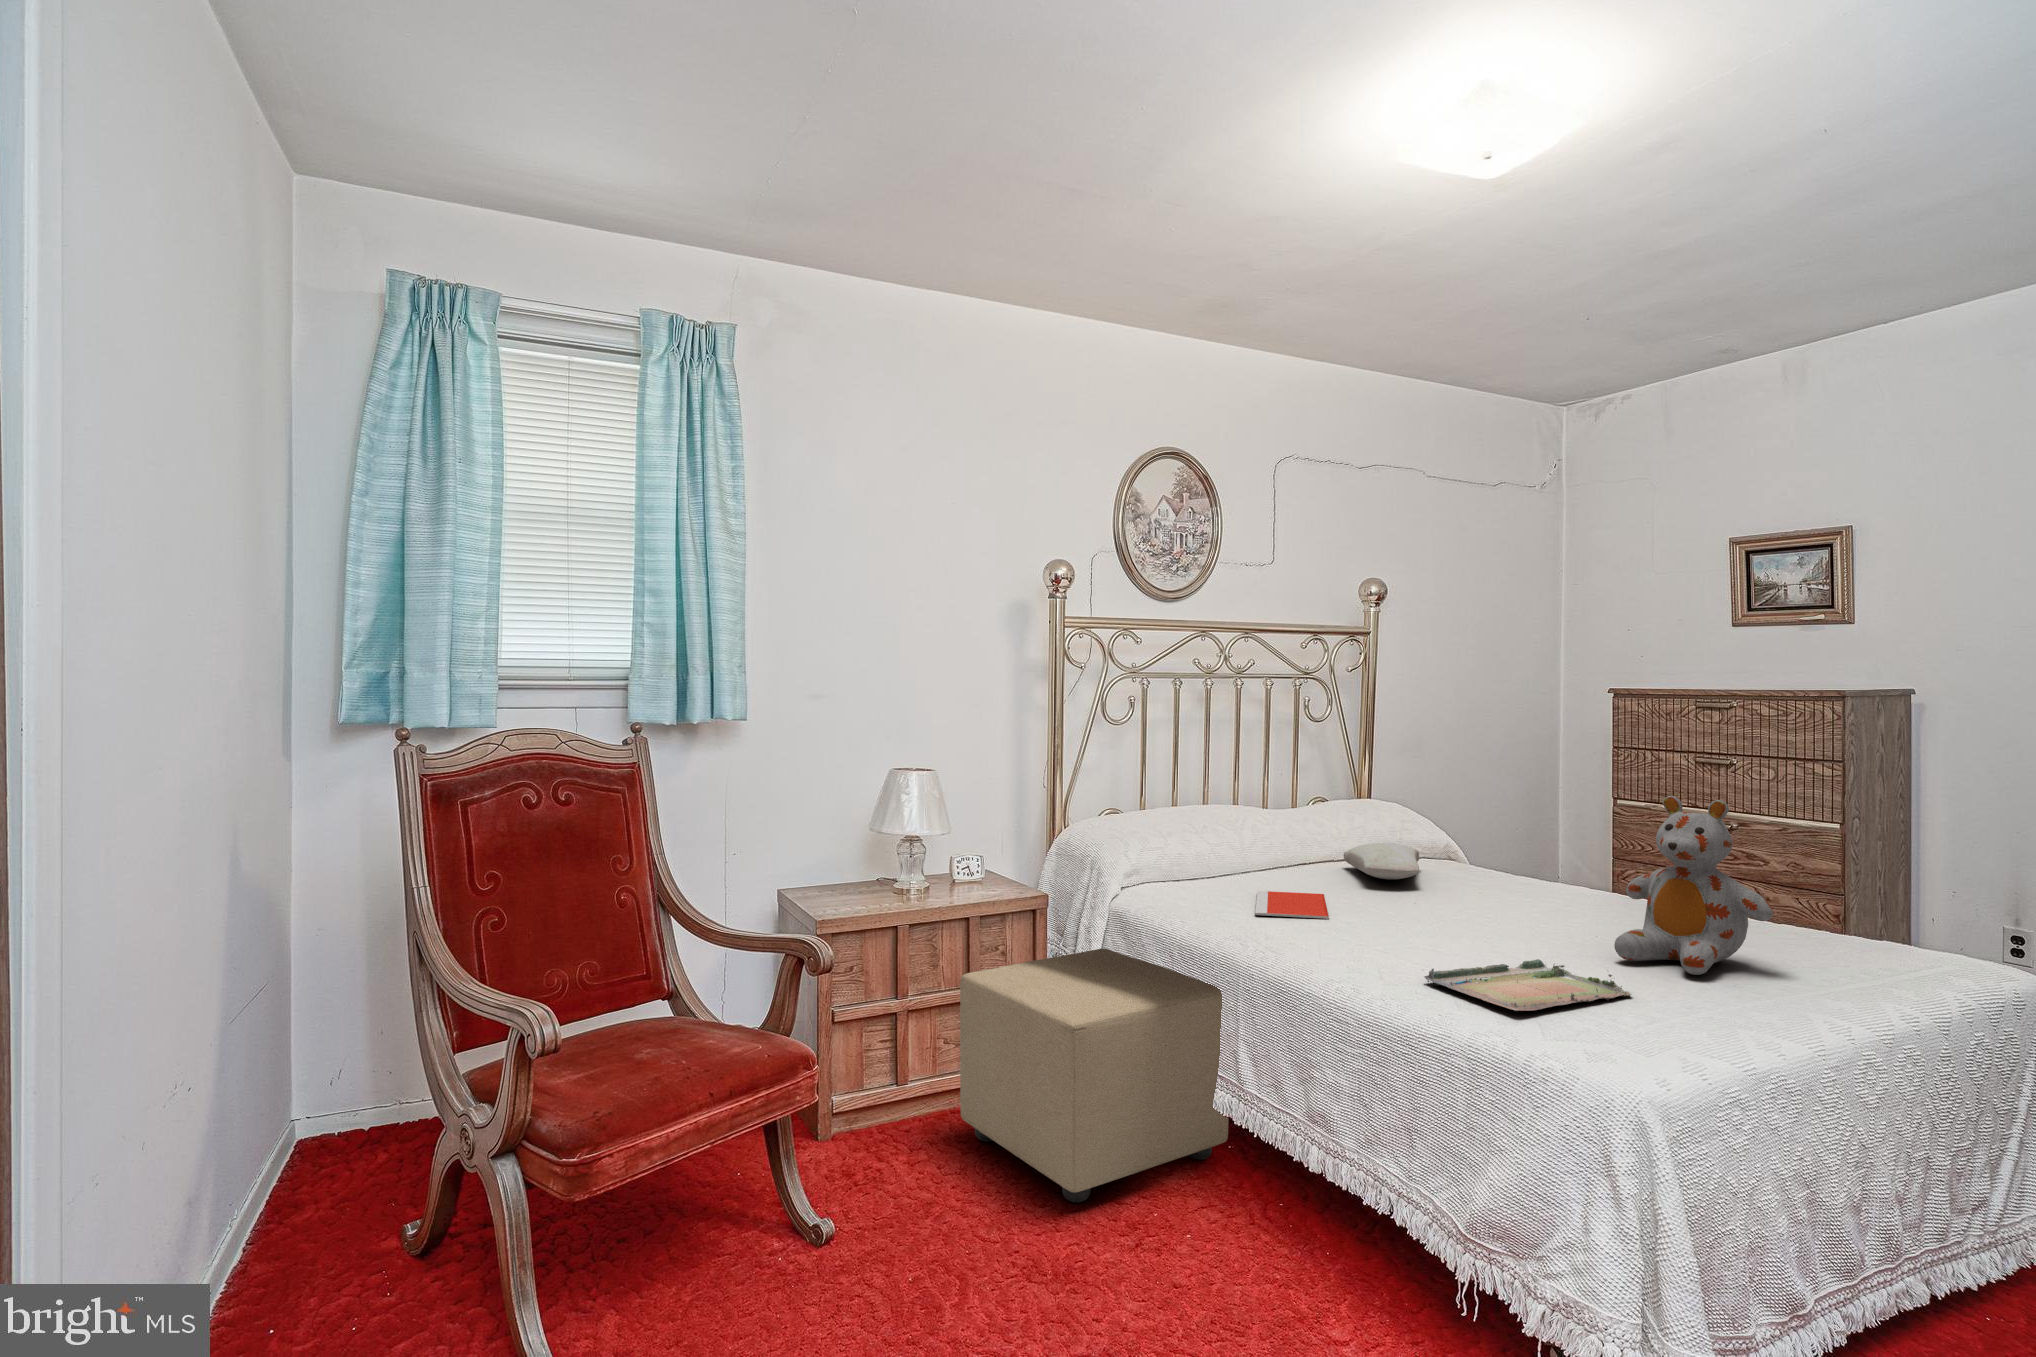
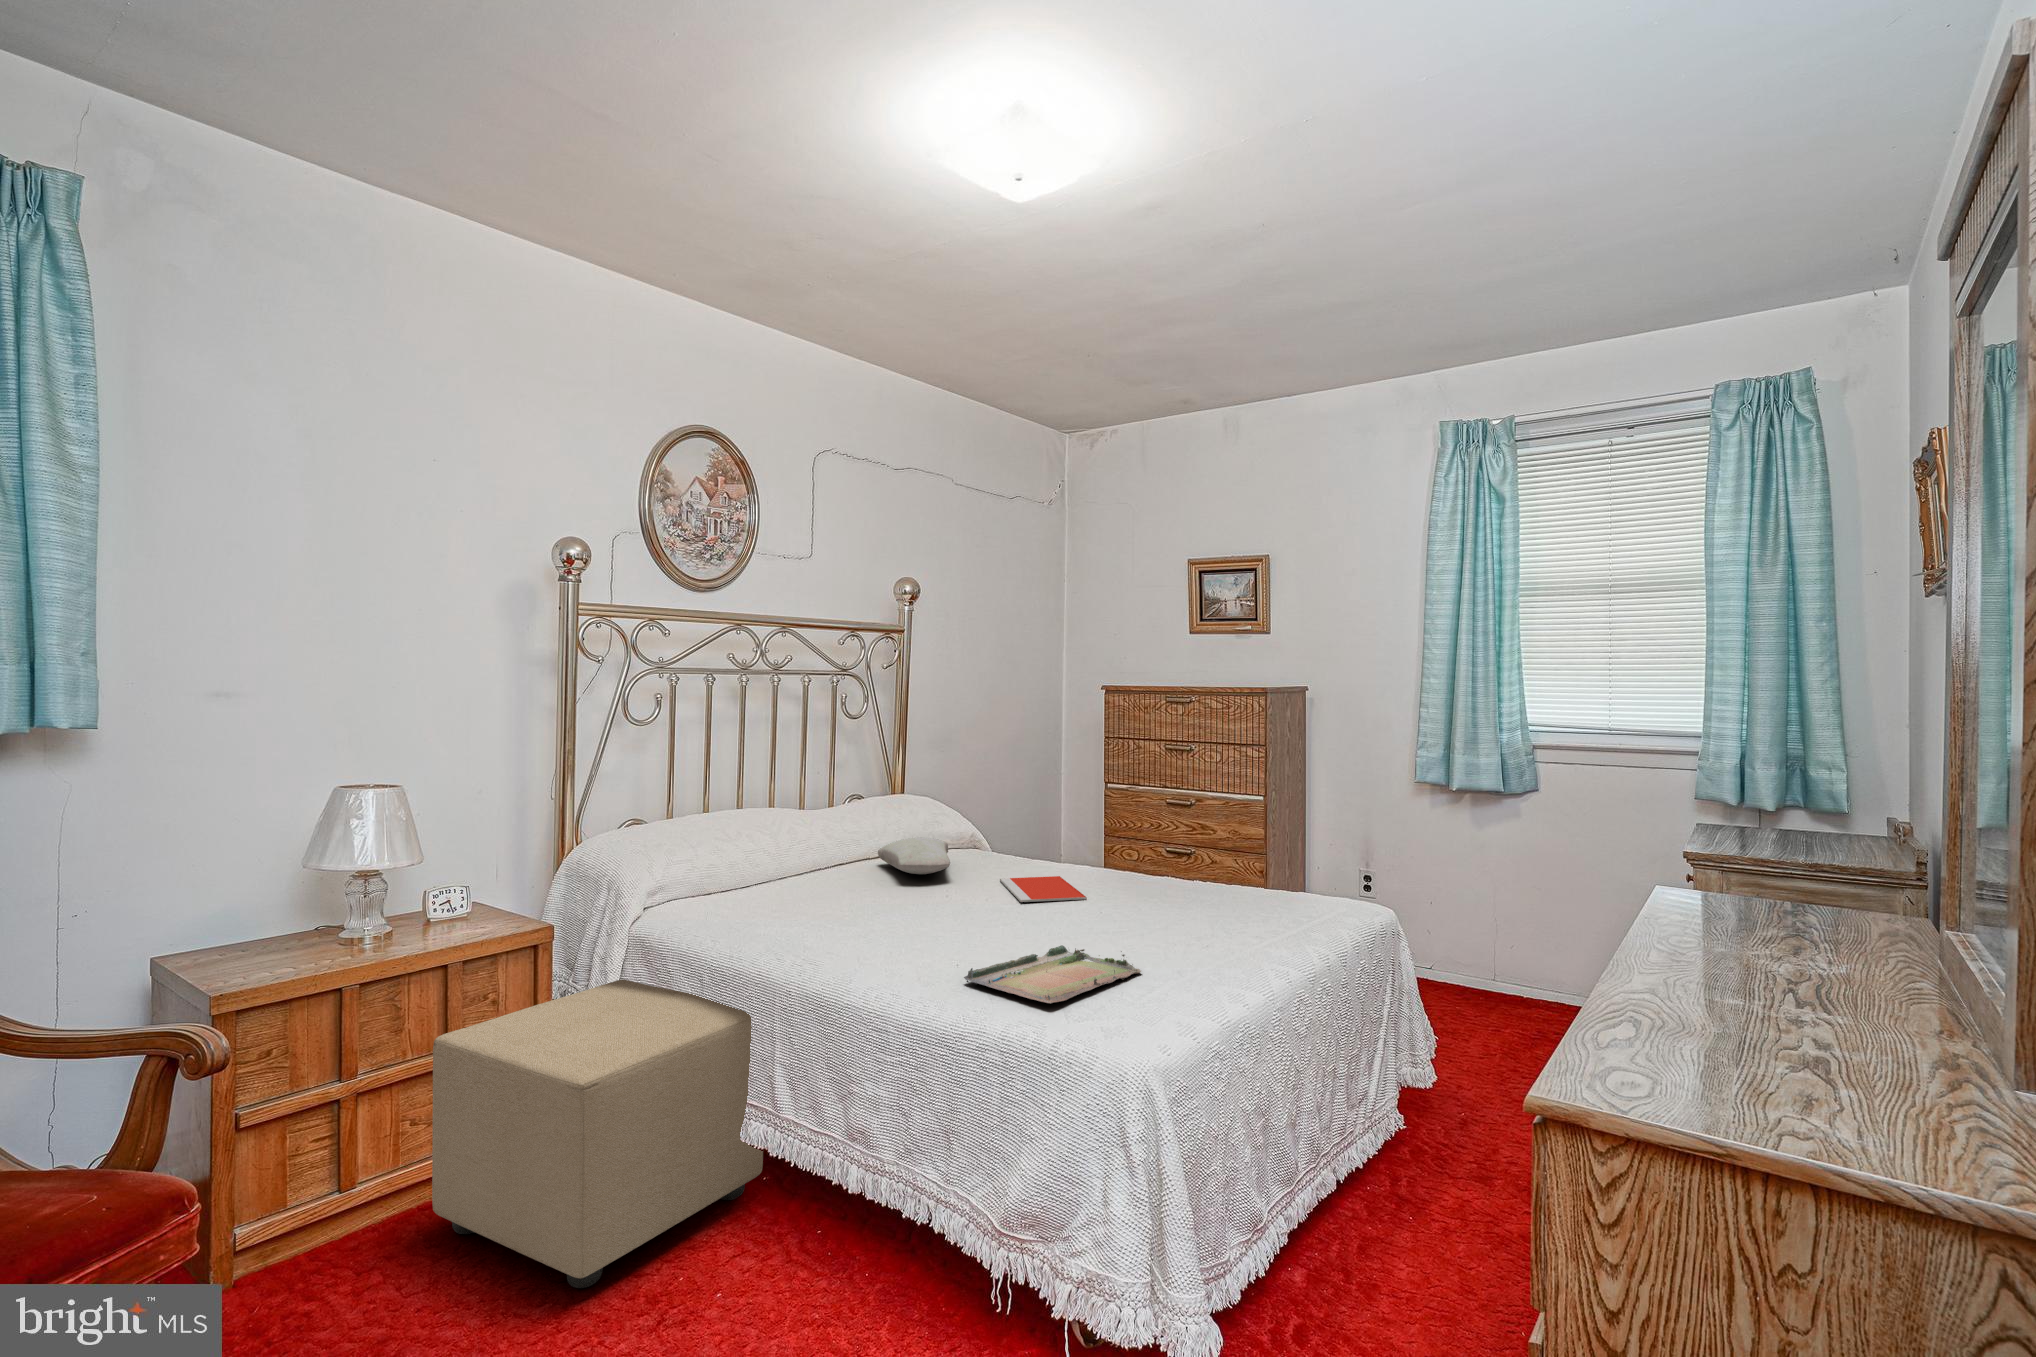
stuffed bear: present [1614,796,1773,975] -> none [1123,785,1242,945]
notebook: present [1255,891,1329,919] -> present [1000,876,1087,902]

